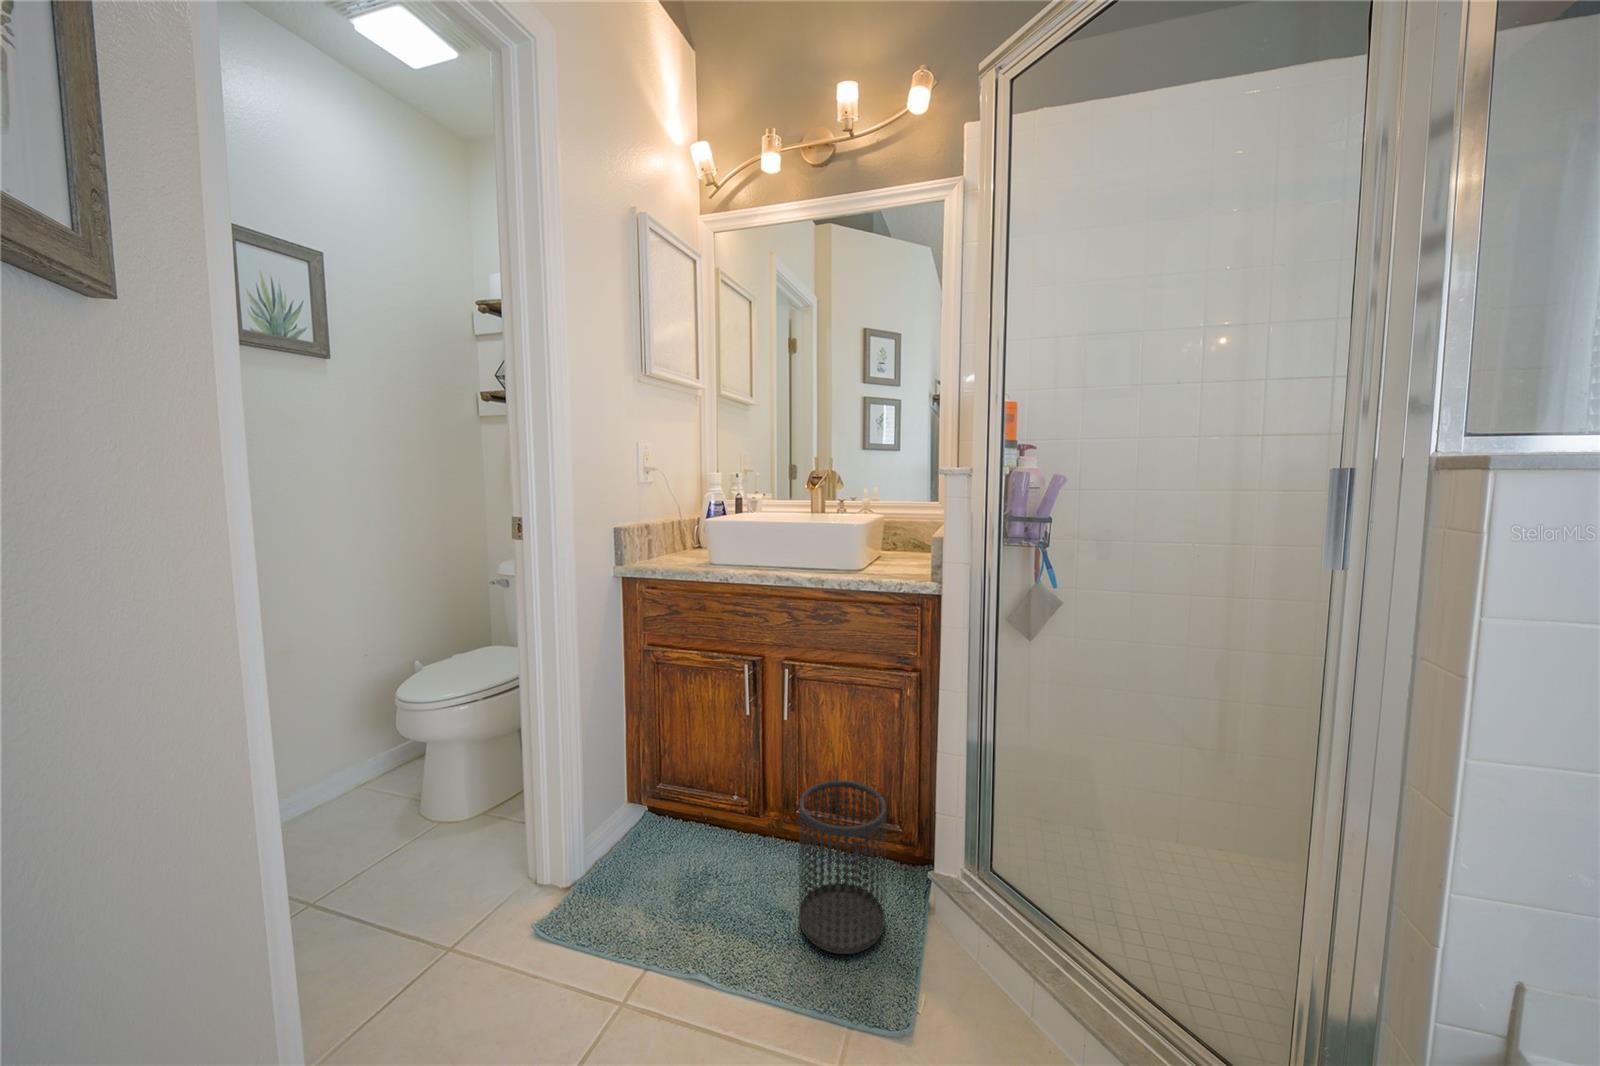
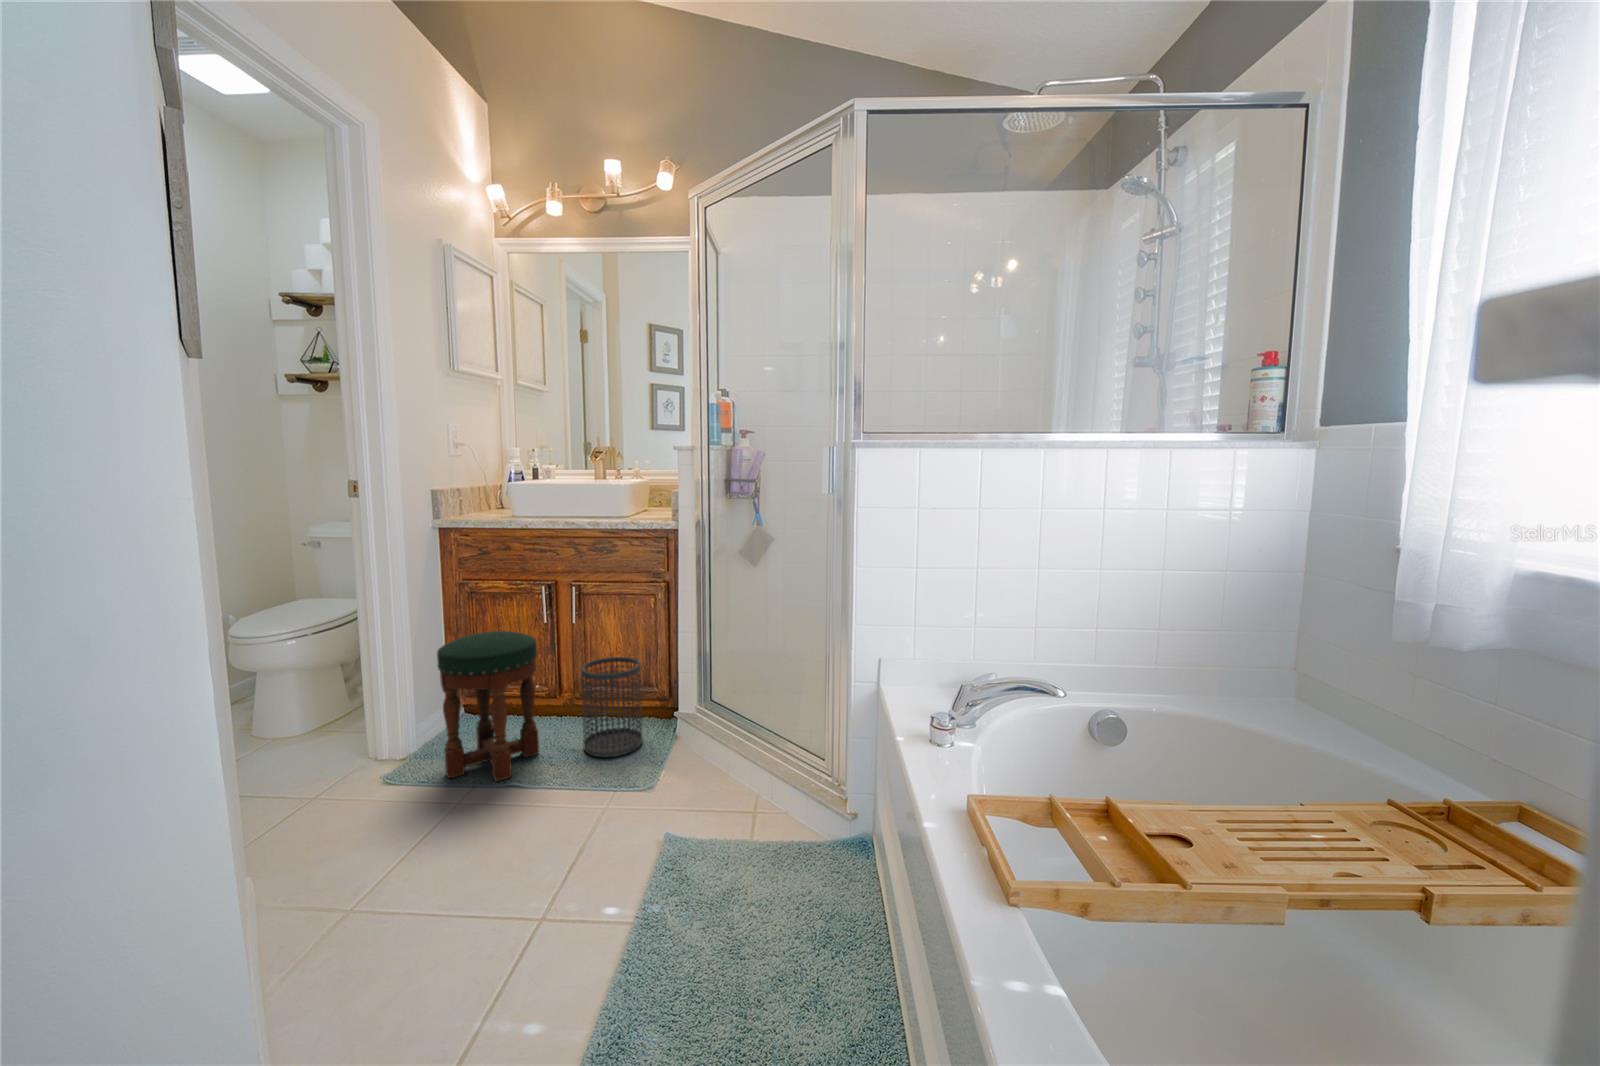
stool: none [607,735,739,983] -> present [437,631,539,781]

